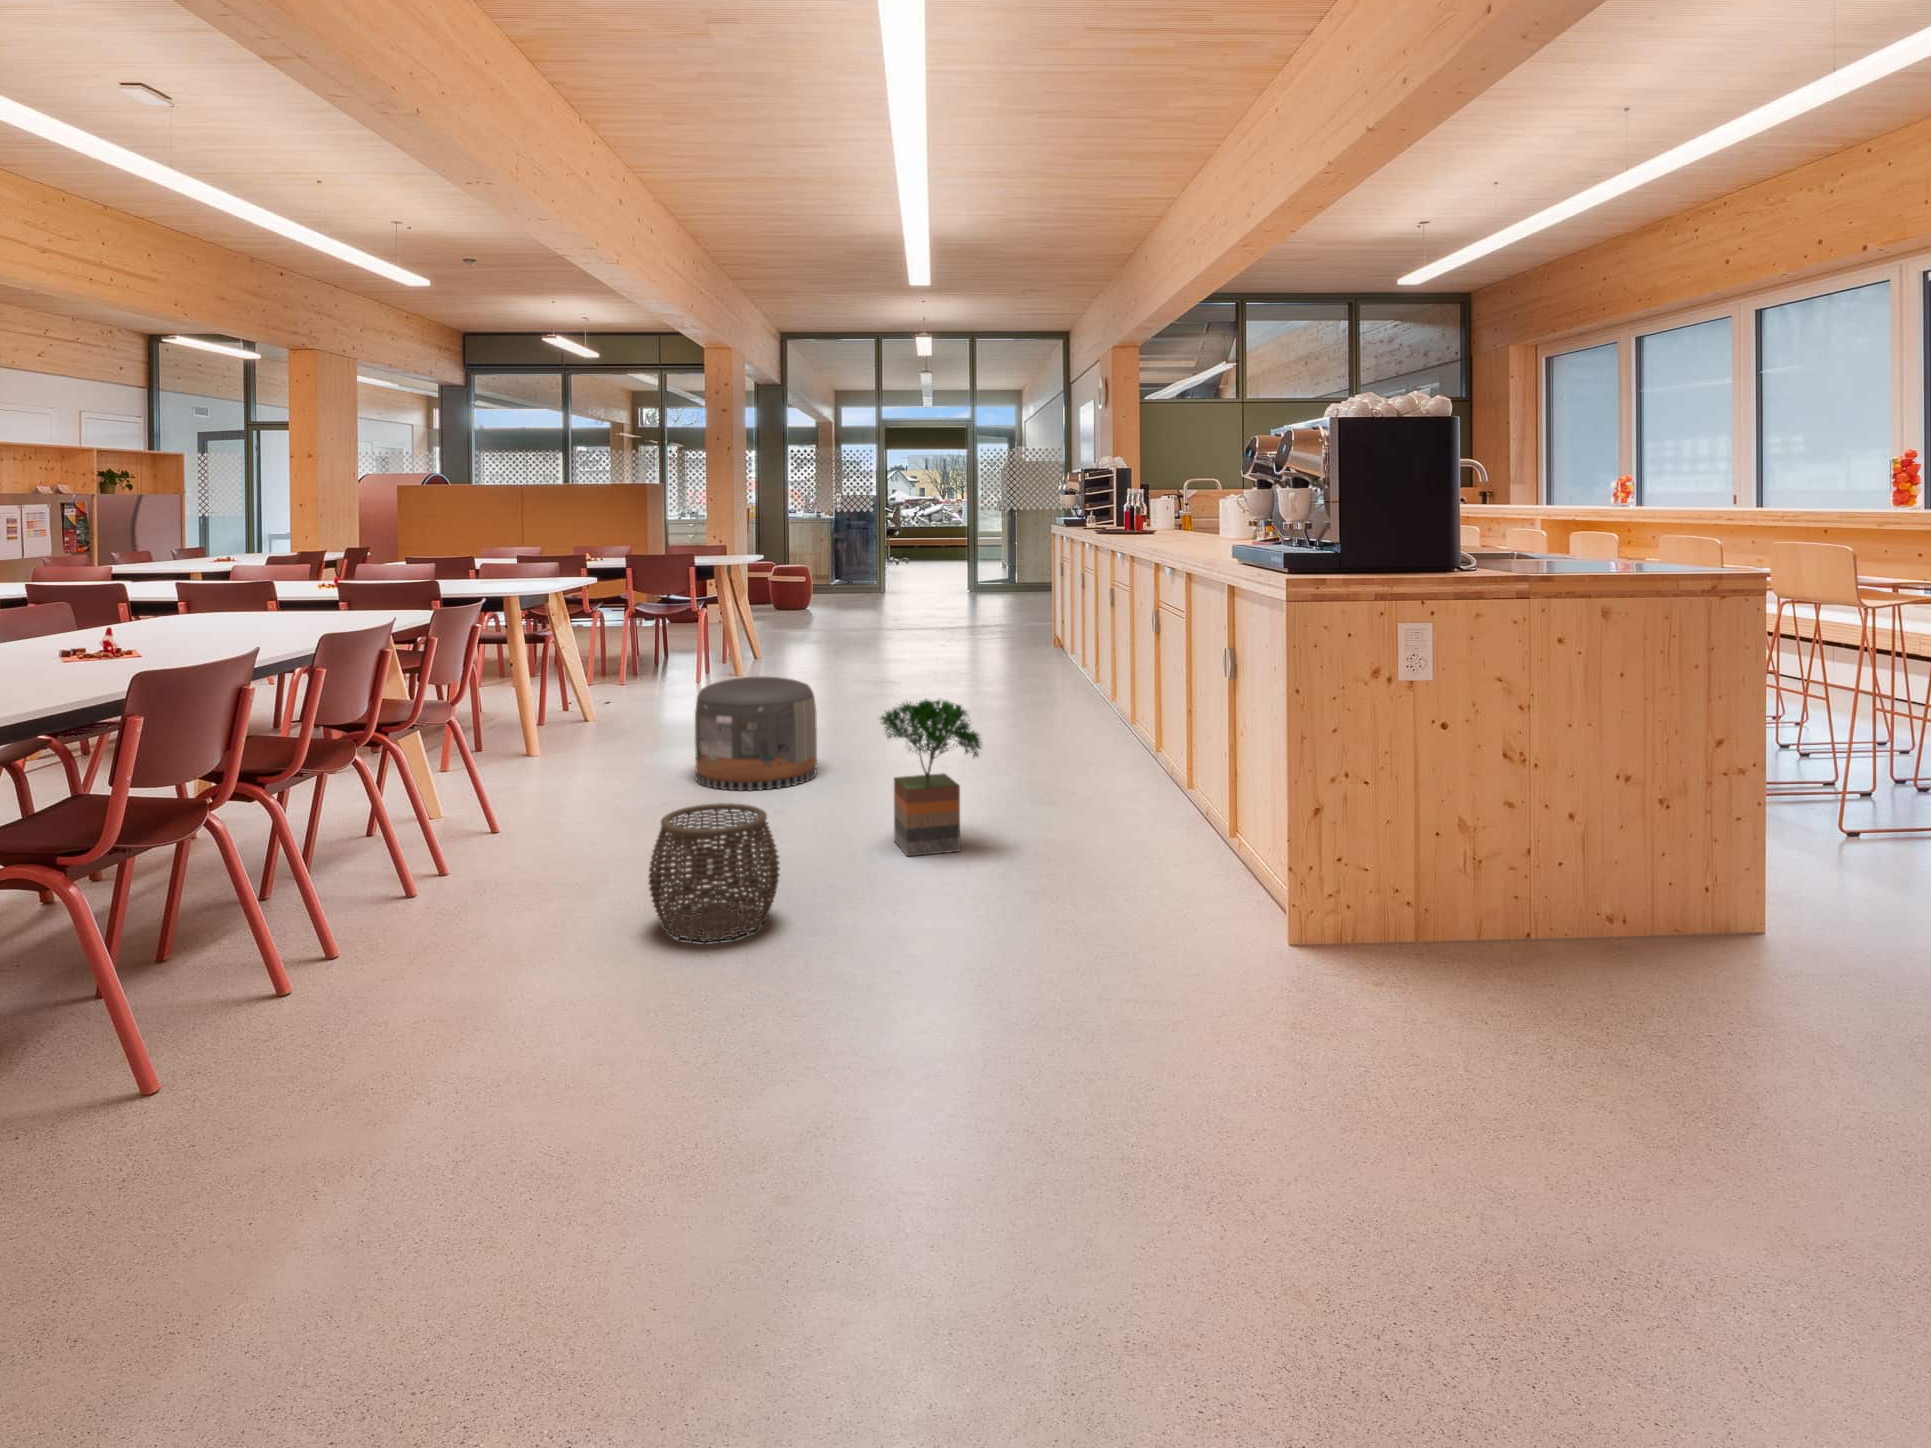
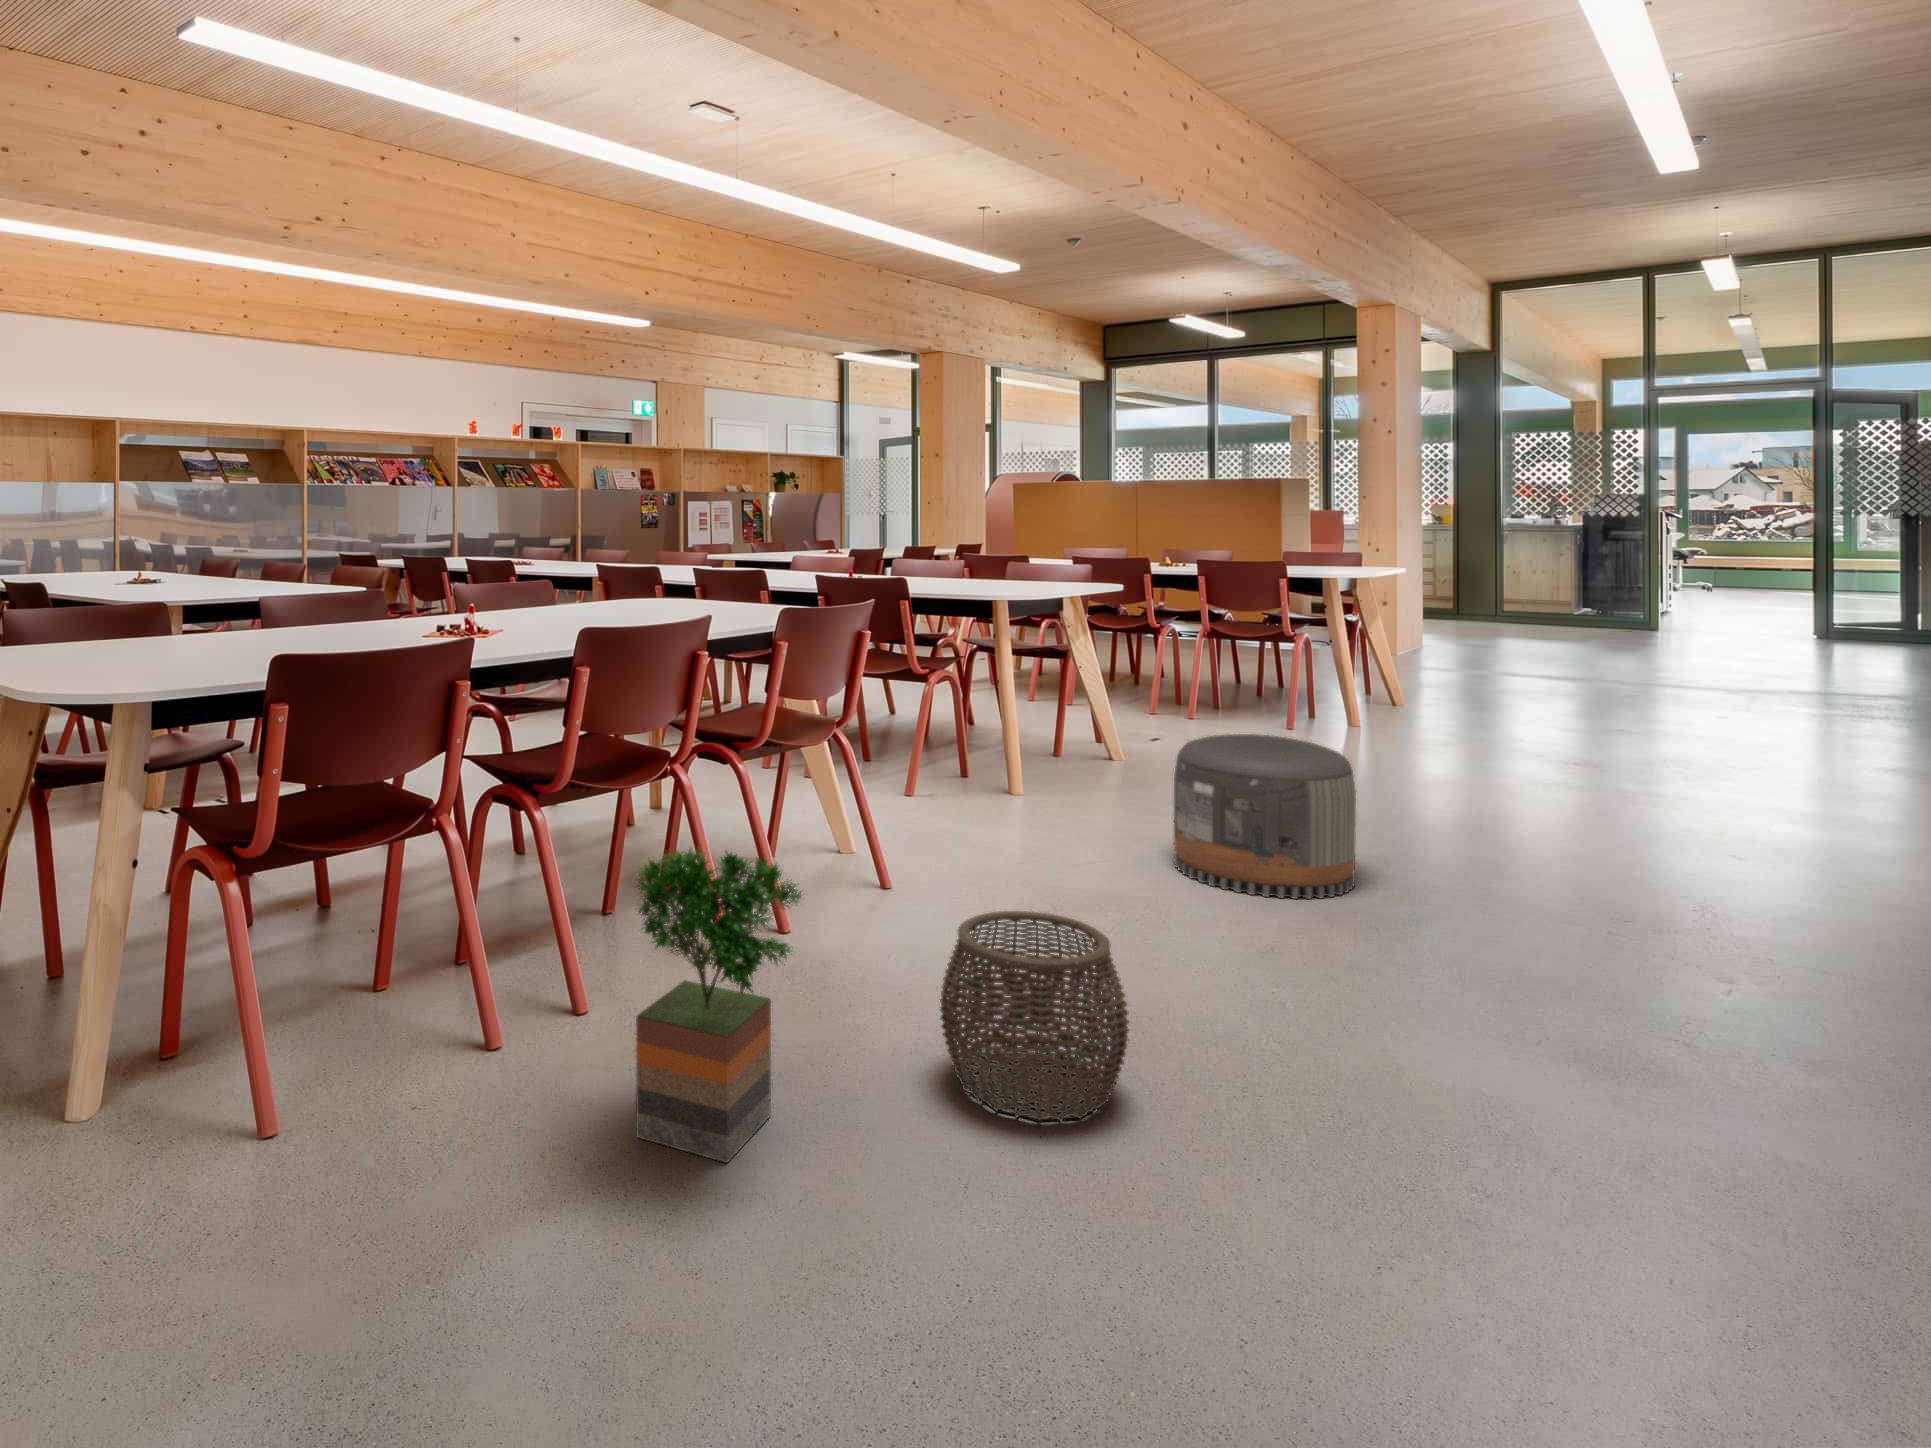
potted tree: present [880,699,981,856] -> present [635,849,802,1163]

